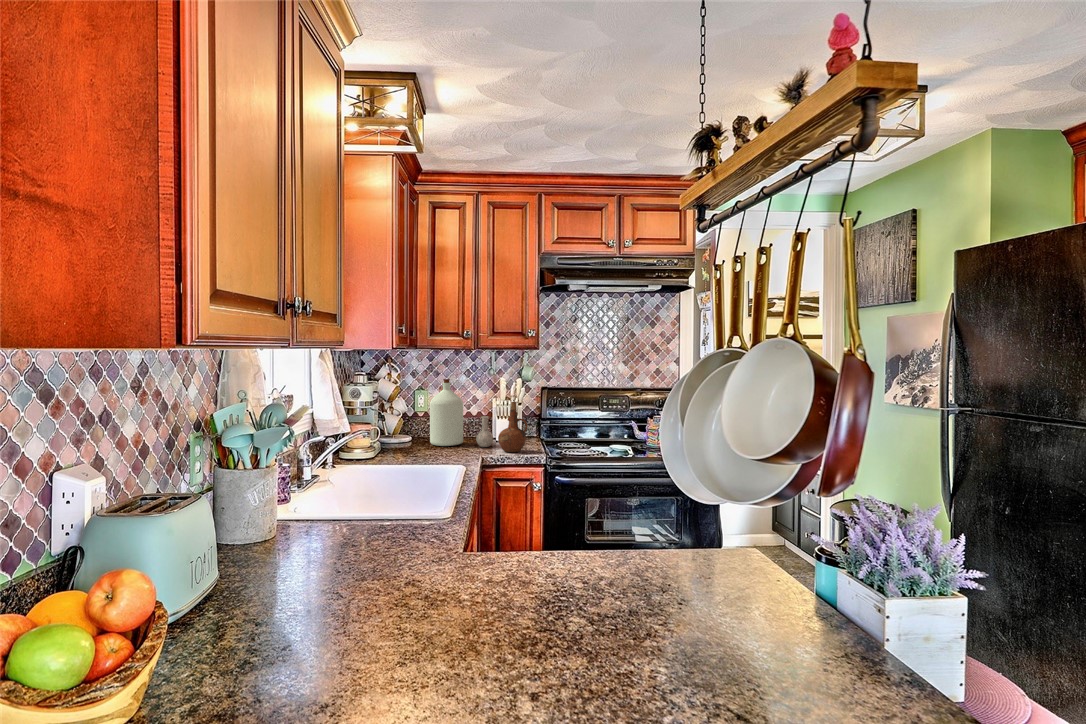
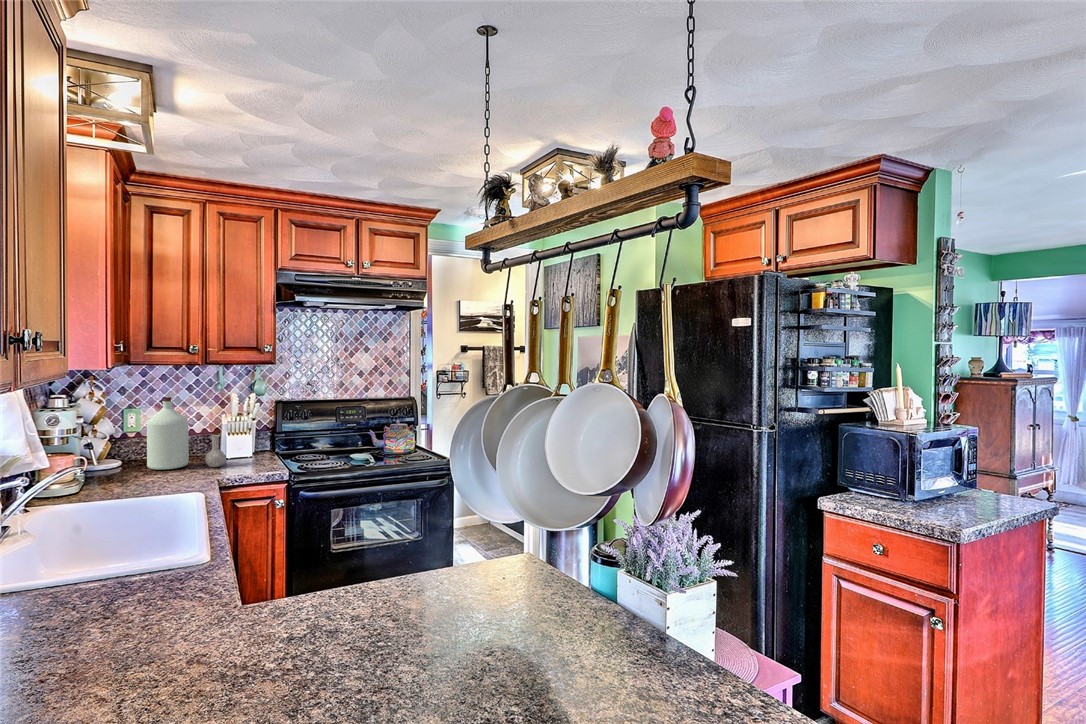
ceramic pitcher: present [498,402,528,452] -> none [233,419,266,471]

